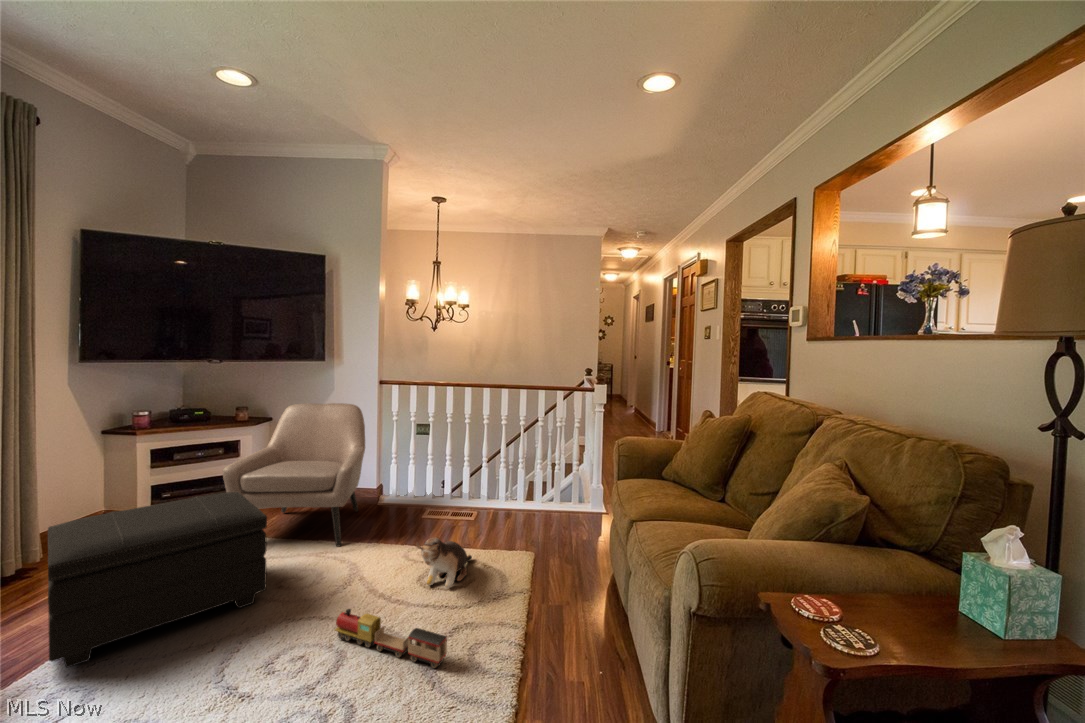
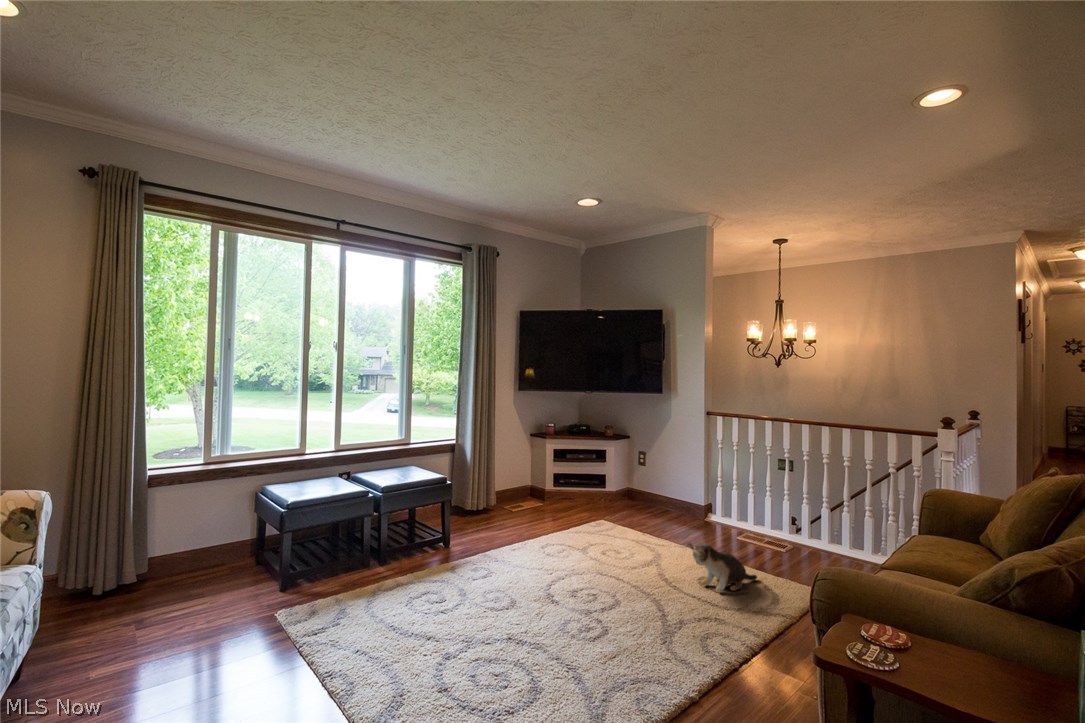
armchair: present [223,403,365,547] -> none [584,424,689,542]
footstool: present [48,492,267,668] -> none [487,480,592,560]
toy train: present [335,609,447,668] -> none [618,574,681,633]

